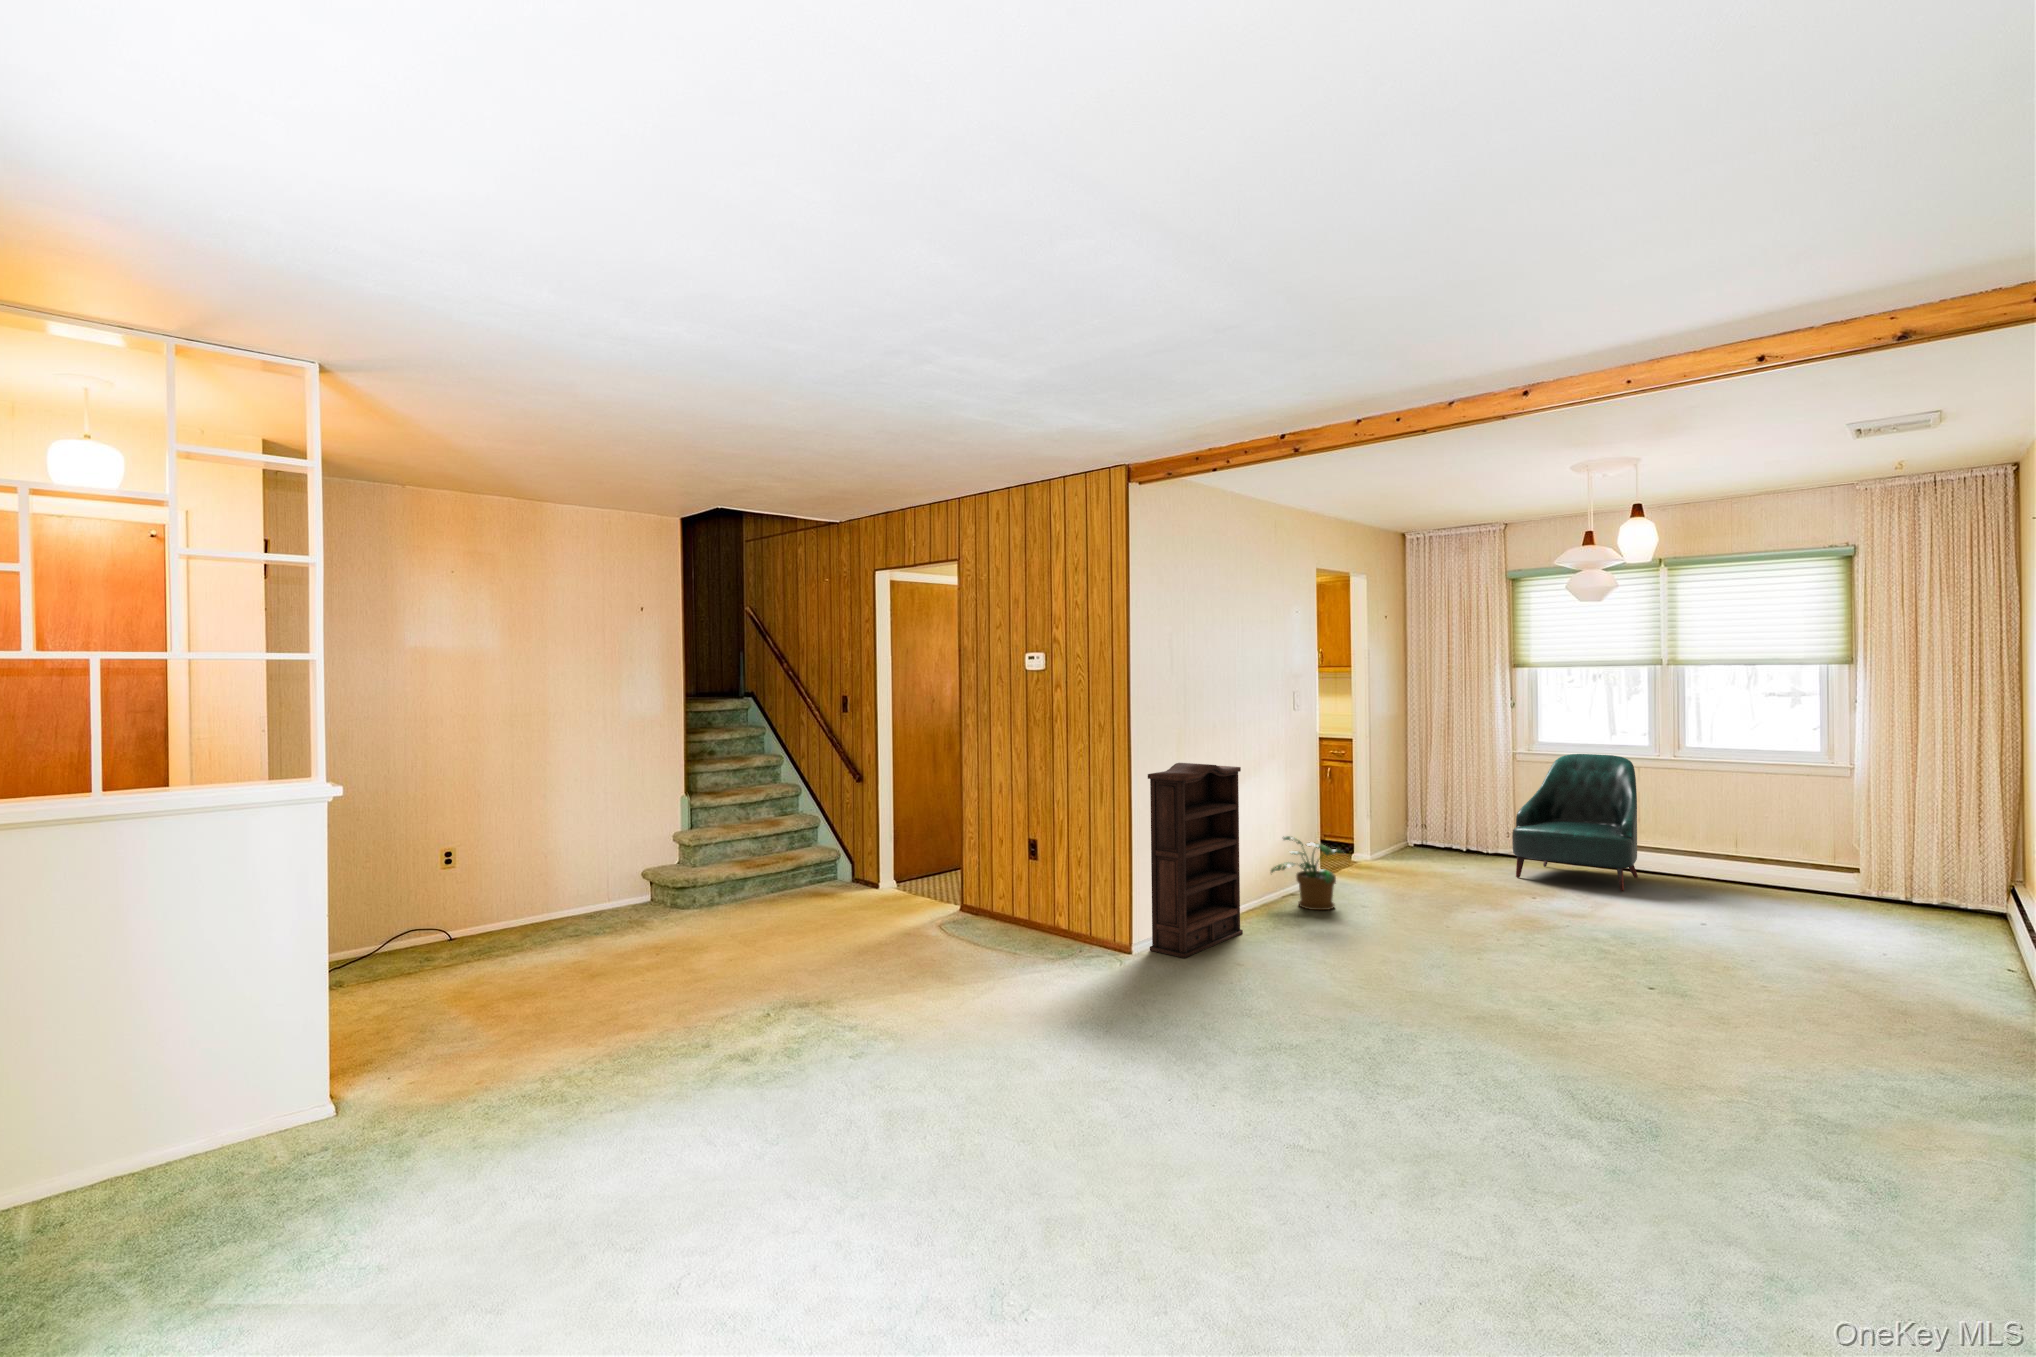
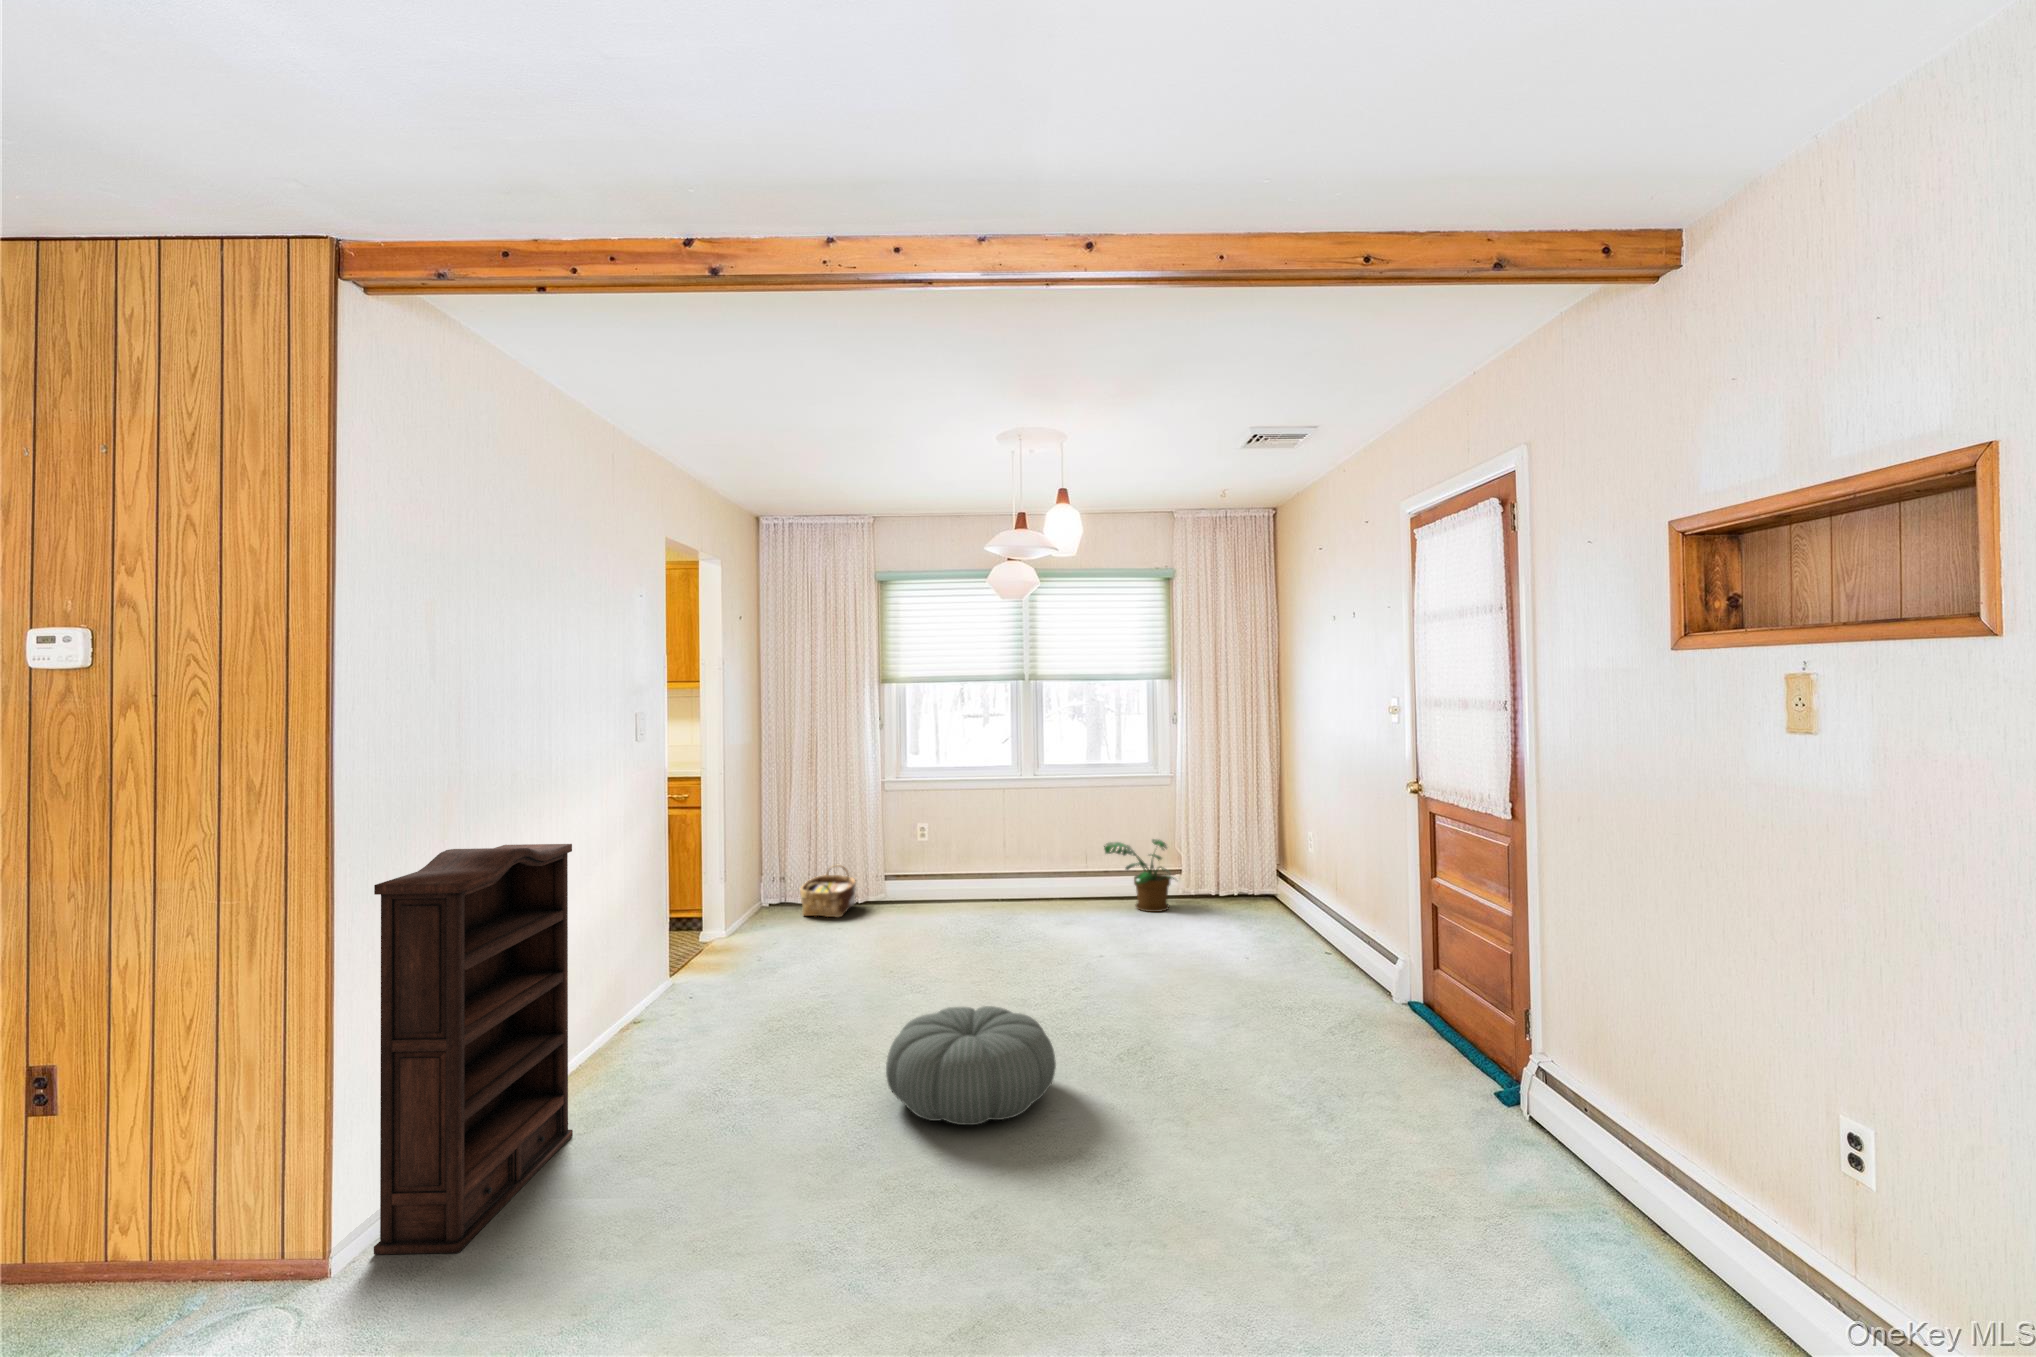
armchair: present [1512,754,1638,892] -> none [896,777,1015,929]
woven basket: none [1432,821,1485,863] -> present [800,865,856,917]
potted plant: present [1271,836,1342,910] -> present [1104,839,1175,912]
pouf: none [1434,910,1568,983] -> present [886,1006,1056,1125]

